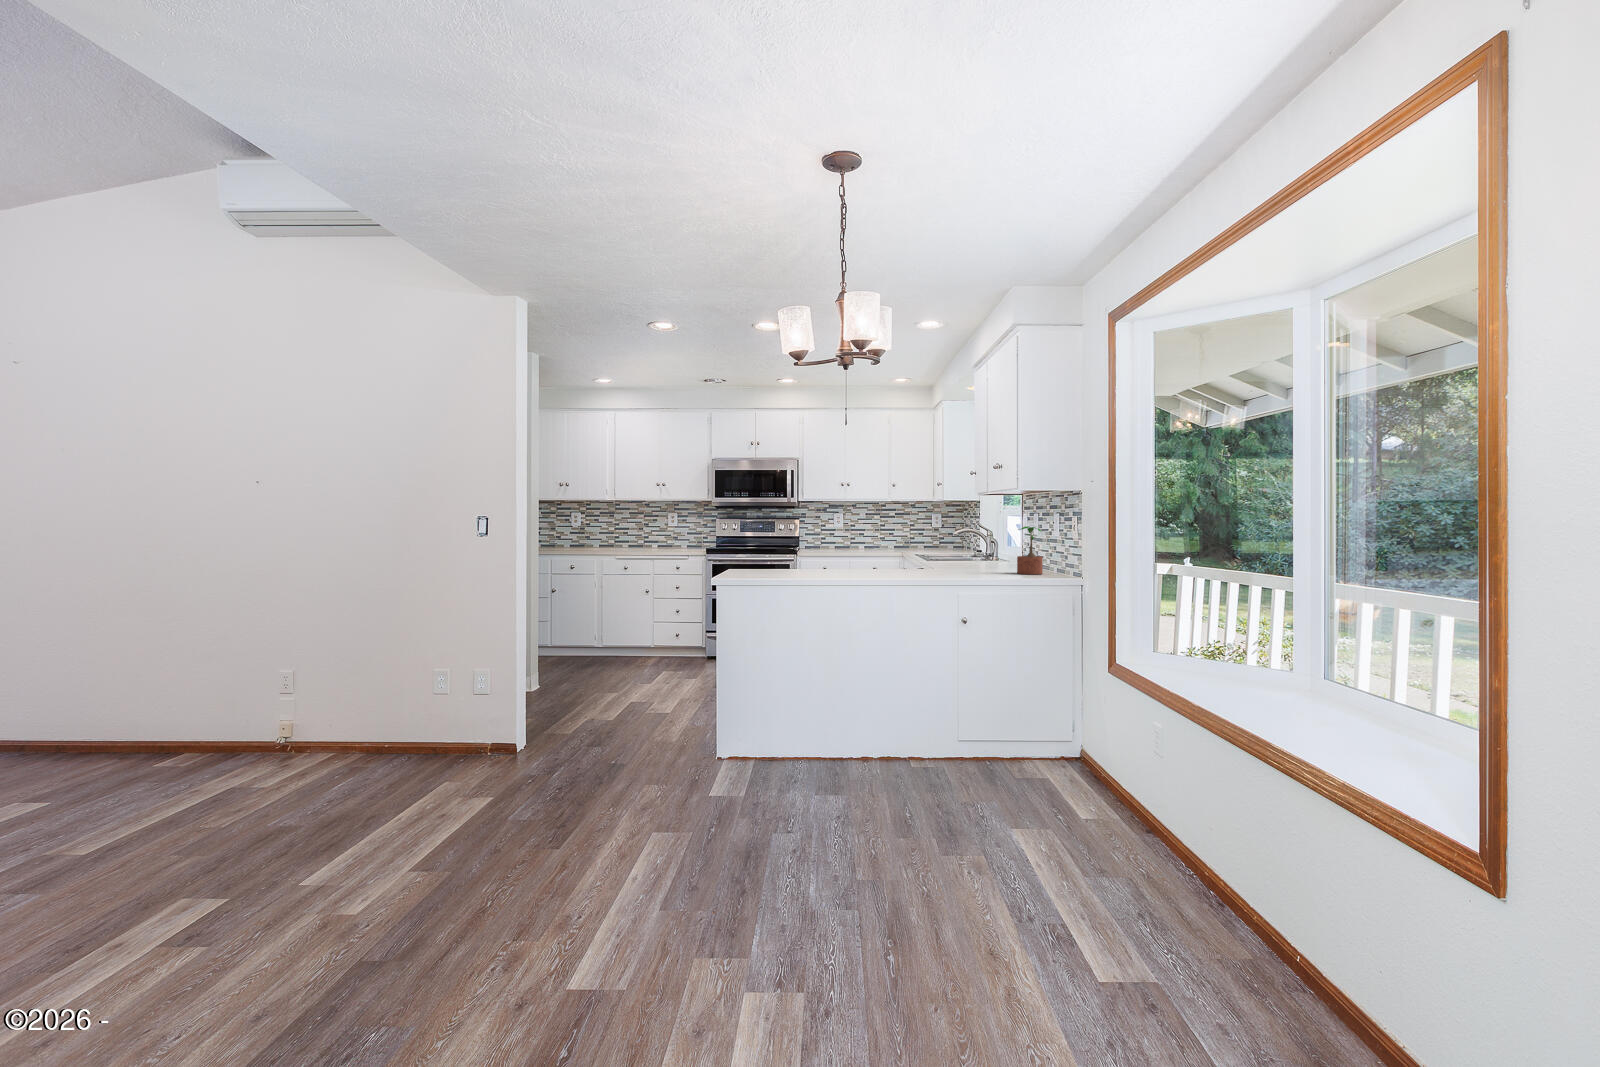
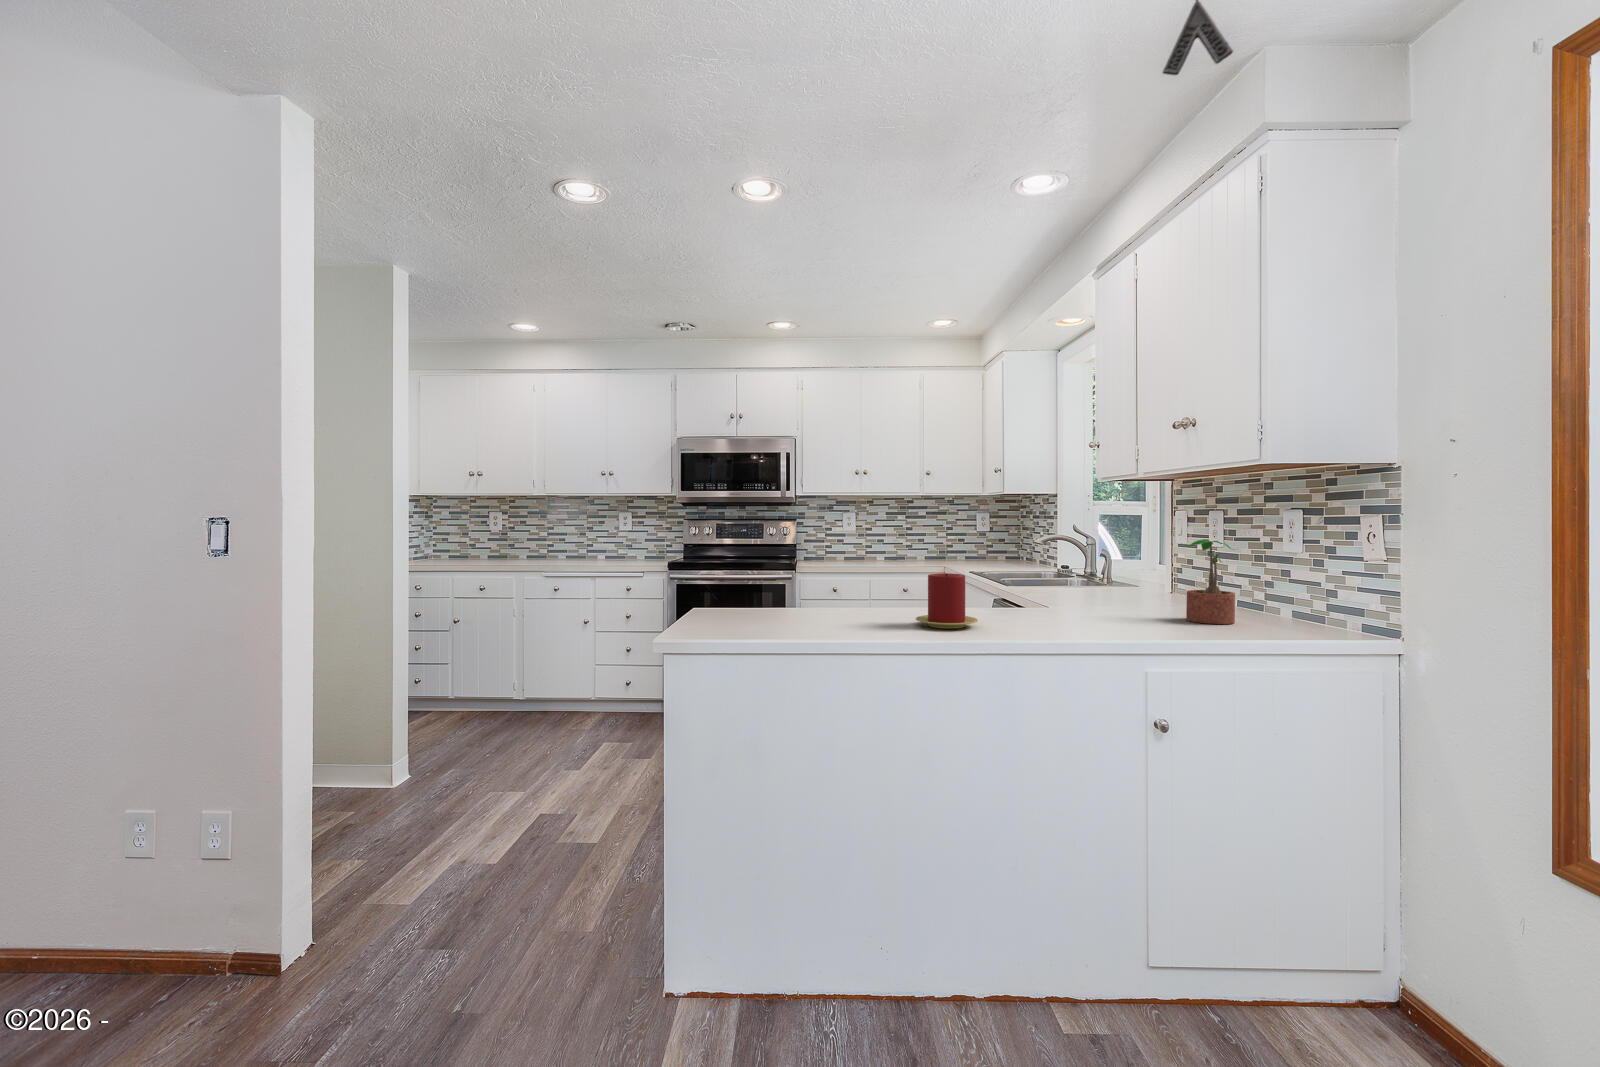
candle: none [857,545,892,575] -> present [916,573,978,628]

